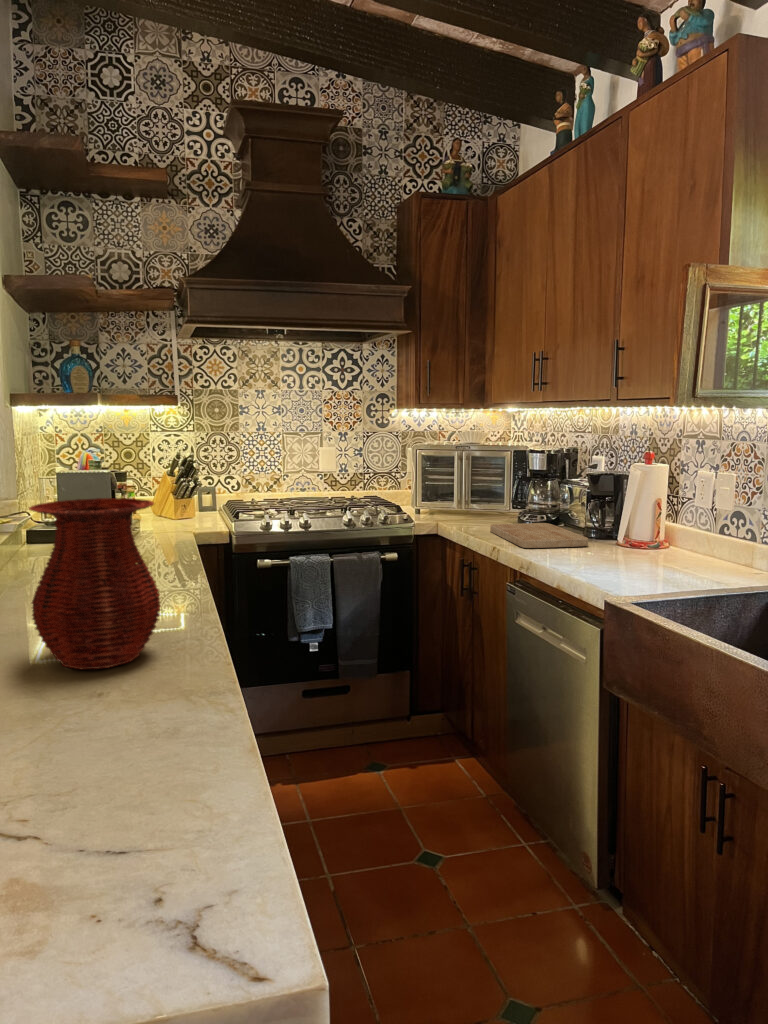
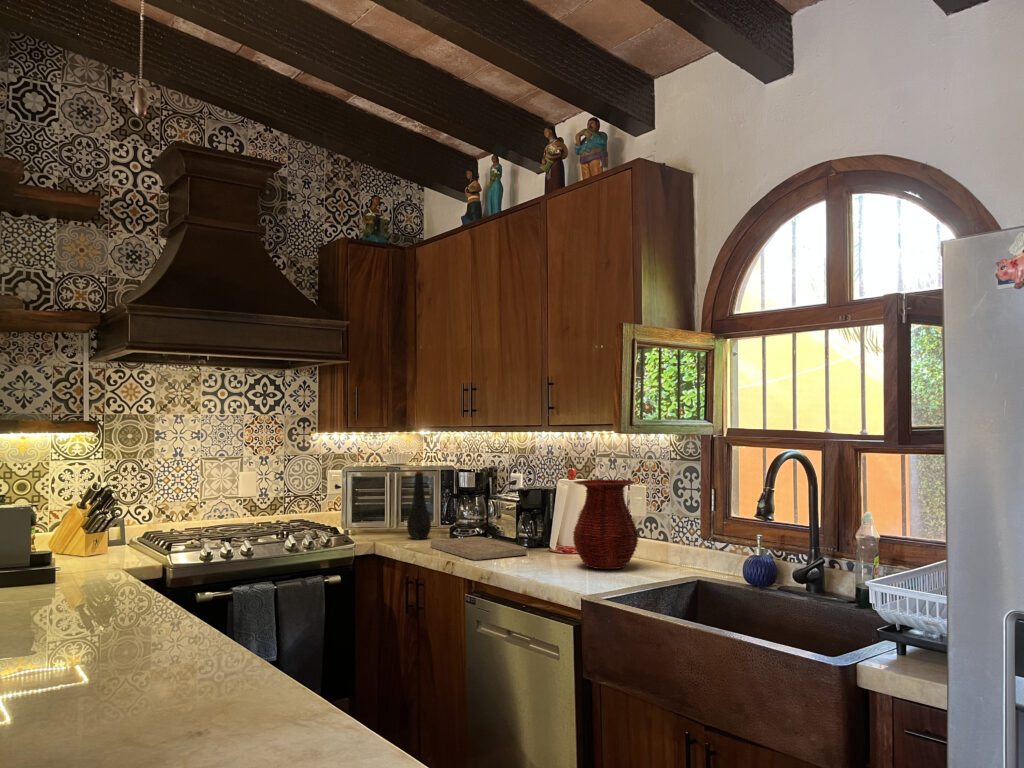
bottle: none [474,449,499,522] -> present [407,470,431,539]
vase: present [29,498,161,669] -> present [573,480,638,569]

